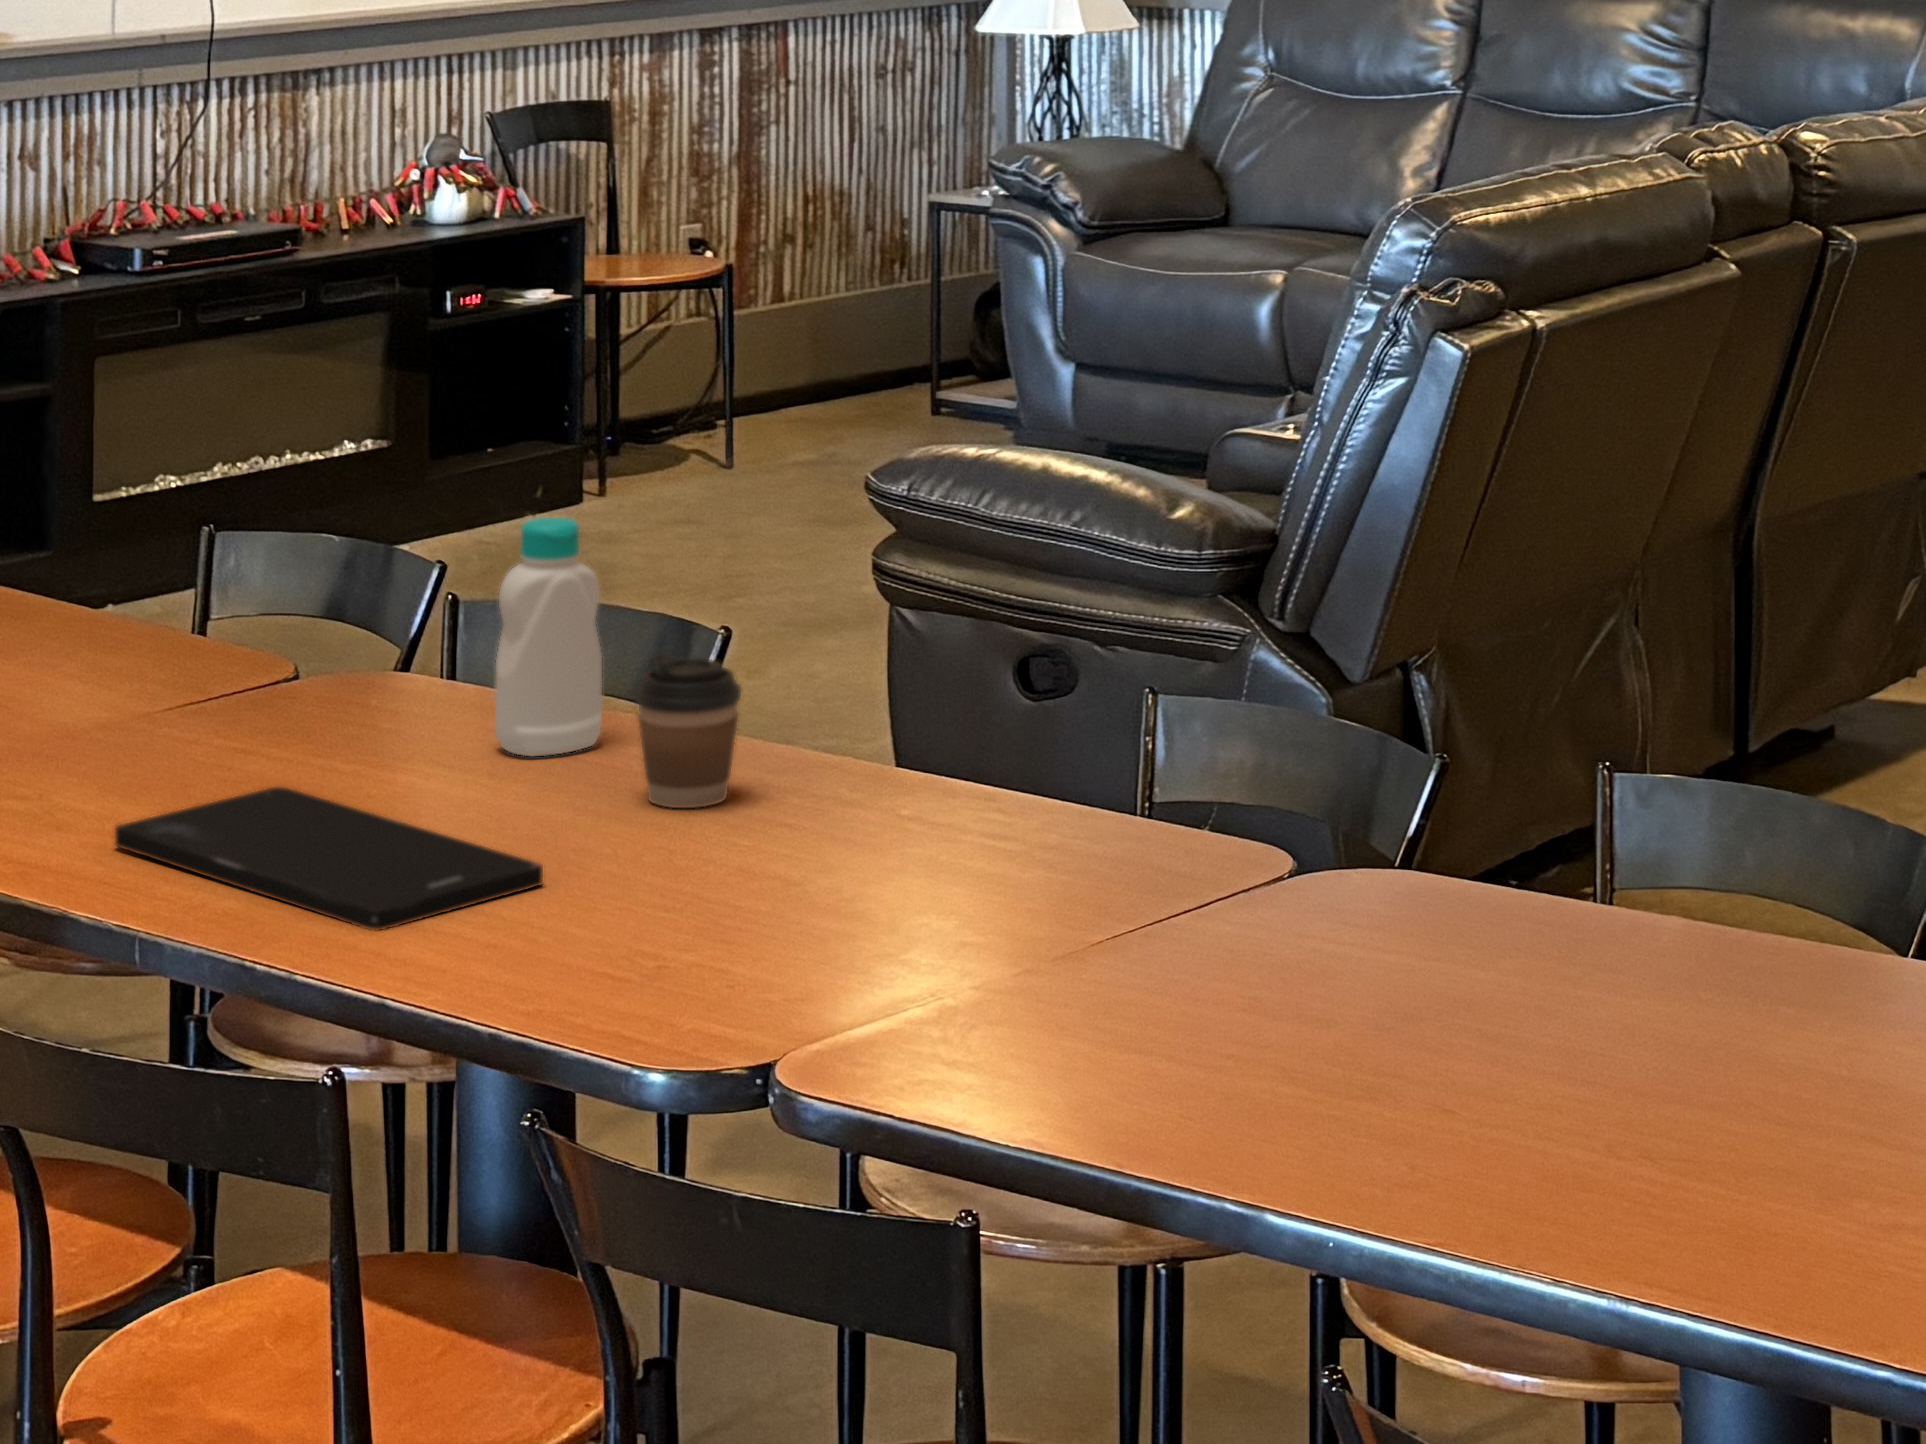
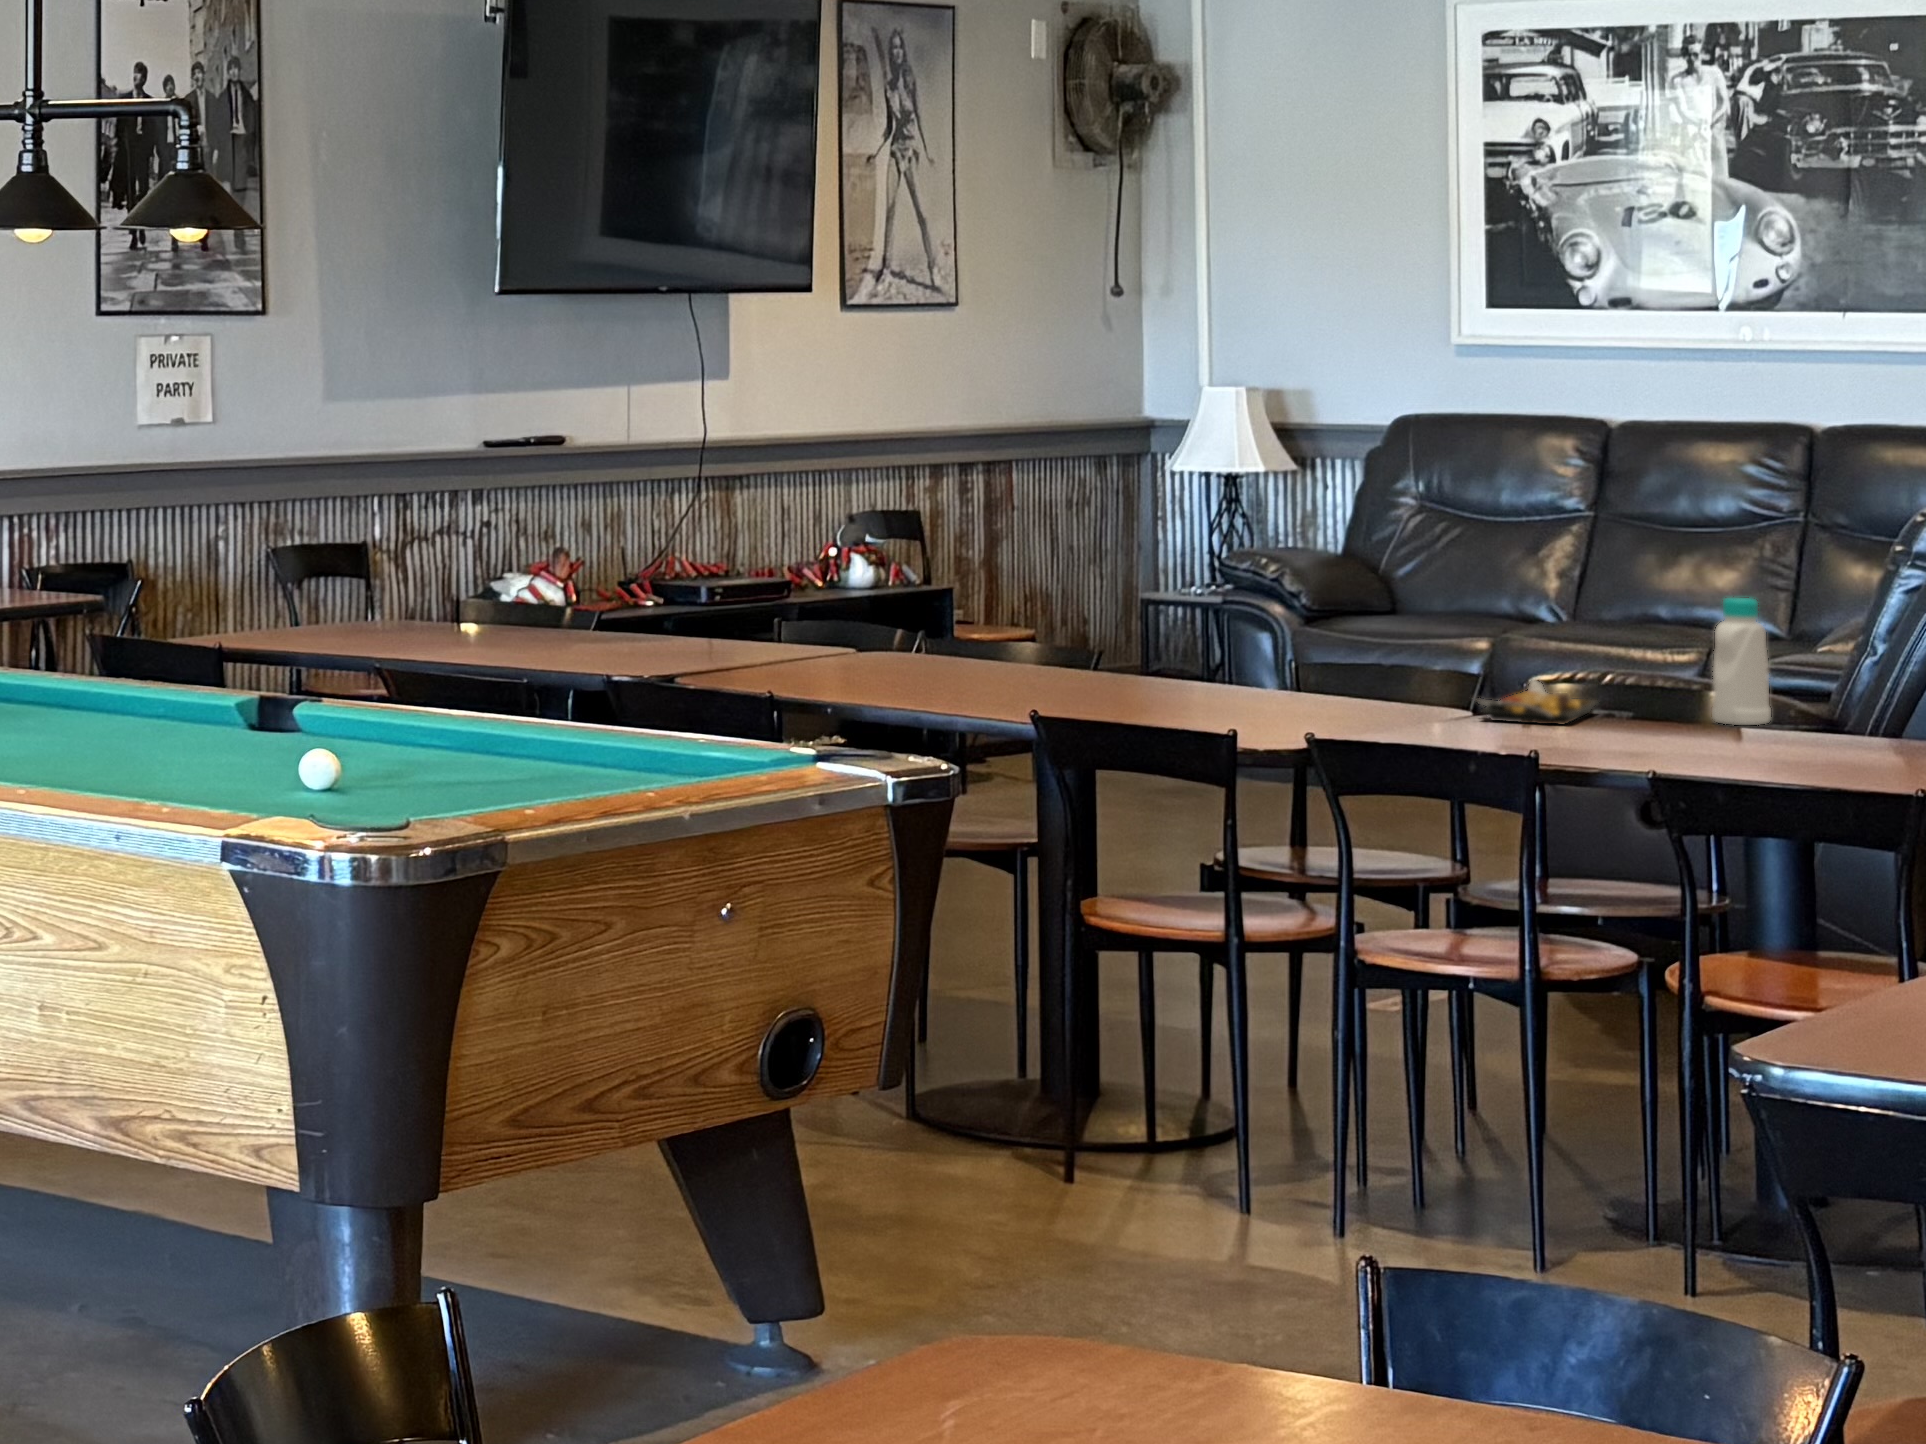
coffee cup: present [636,654,741,808] -> none [1842,658,1905,738]
plate: none [76,663,377,766] -> present [1478,681,1597,725]
smartphone: present [115,786,543,930] -> none [1603,722,1876,760]

